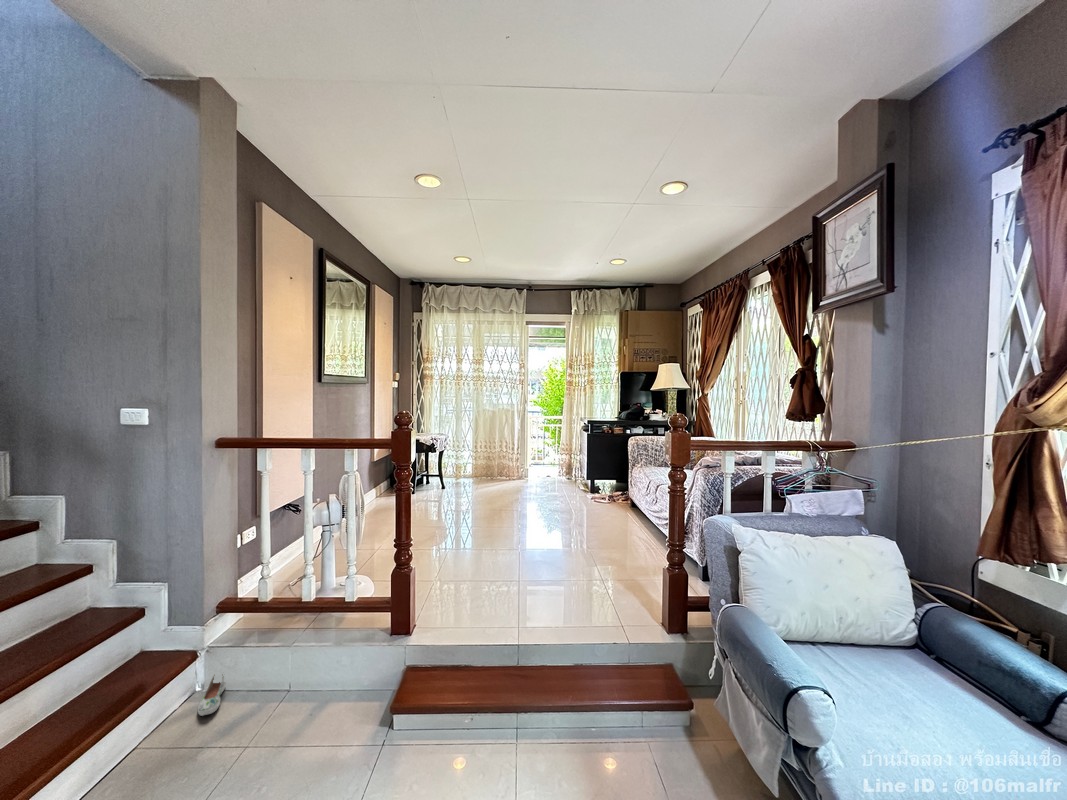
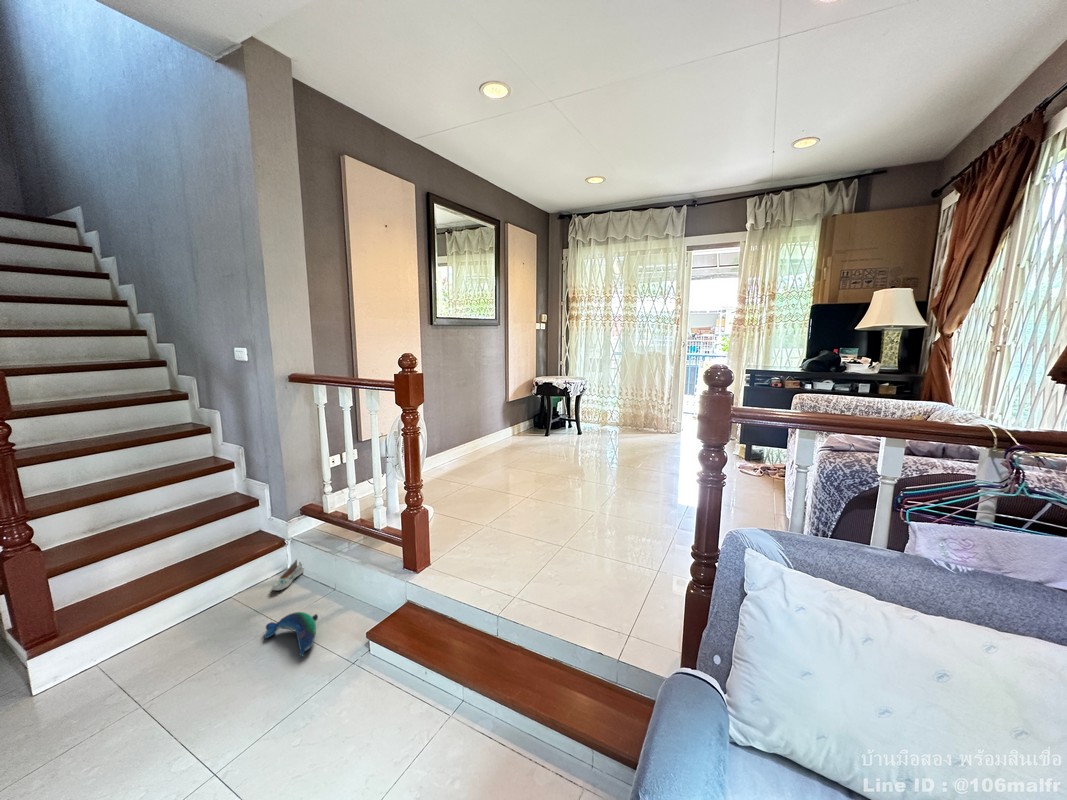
plush toy: none [238,711,321,763] -> present [264,612,318,657]

